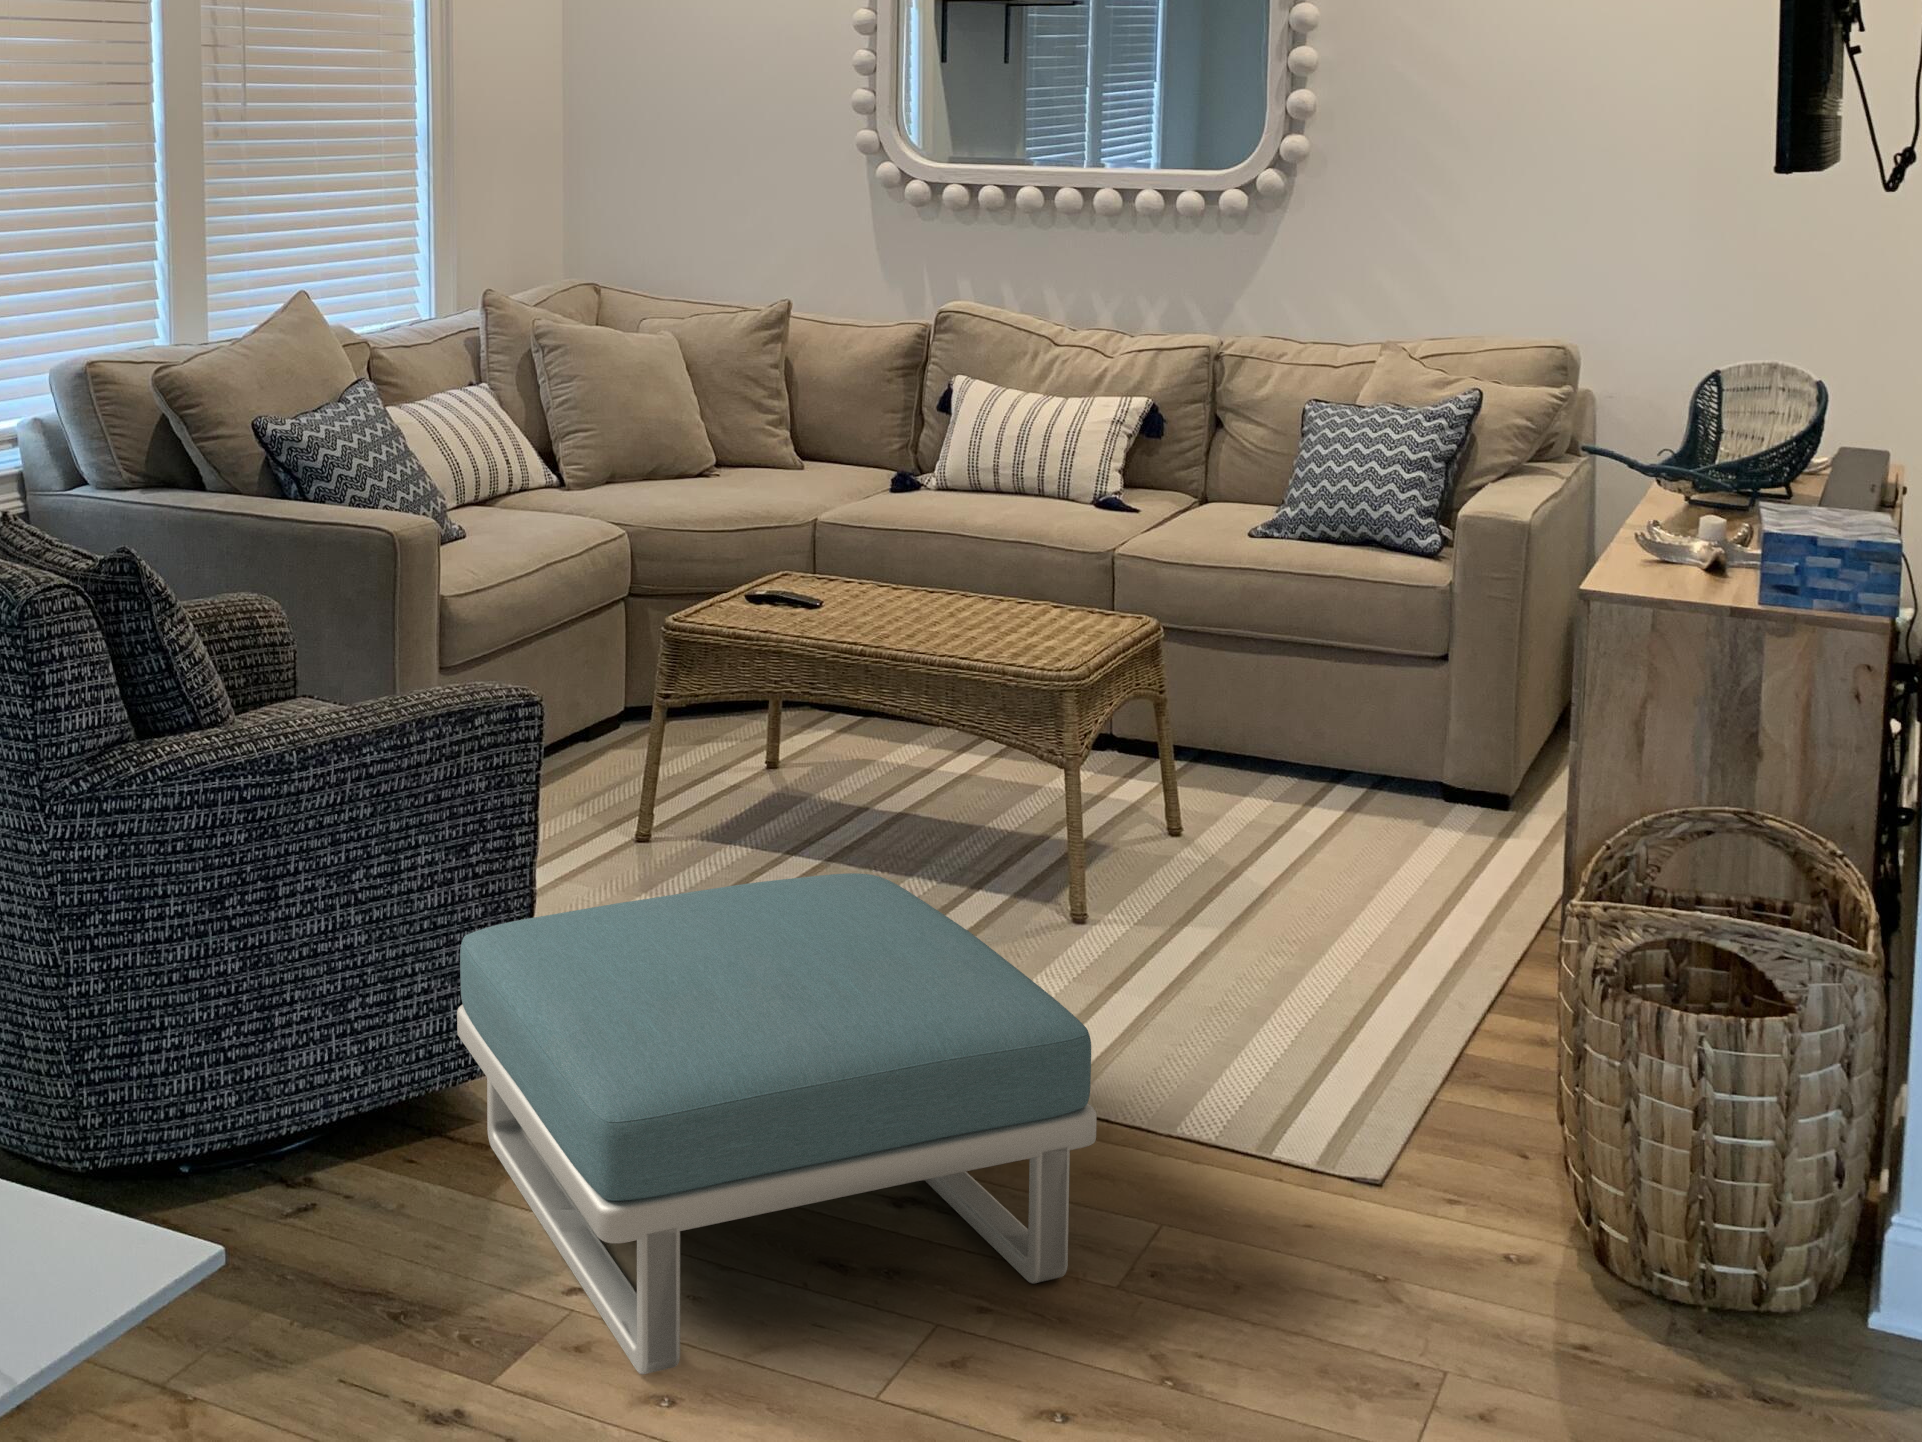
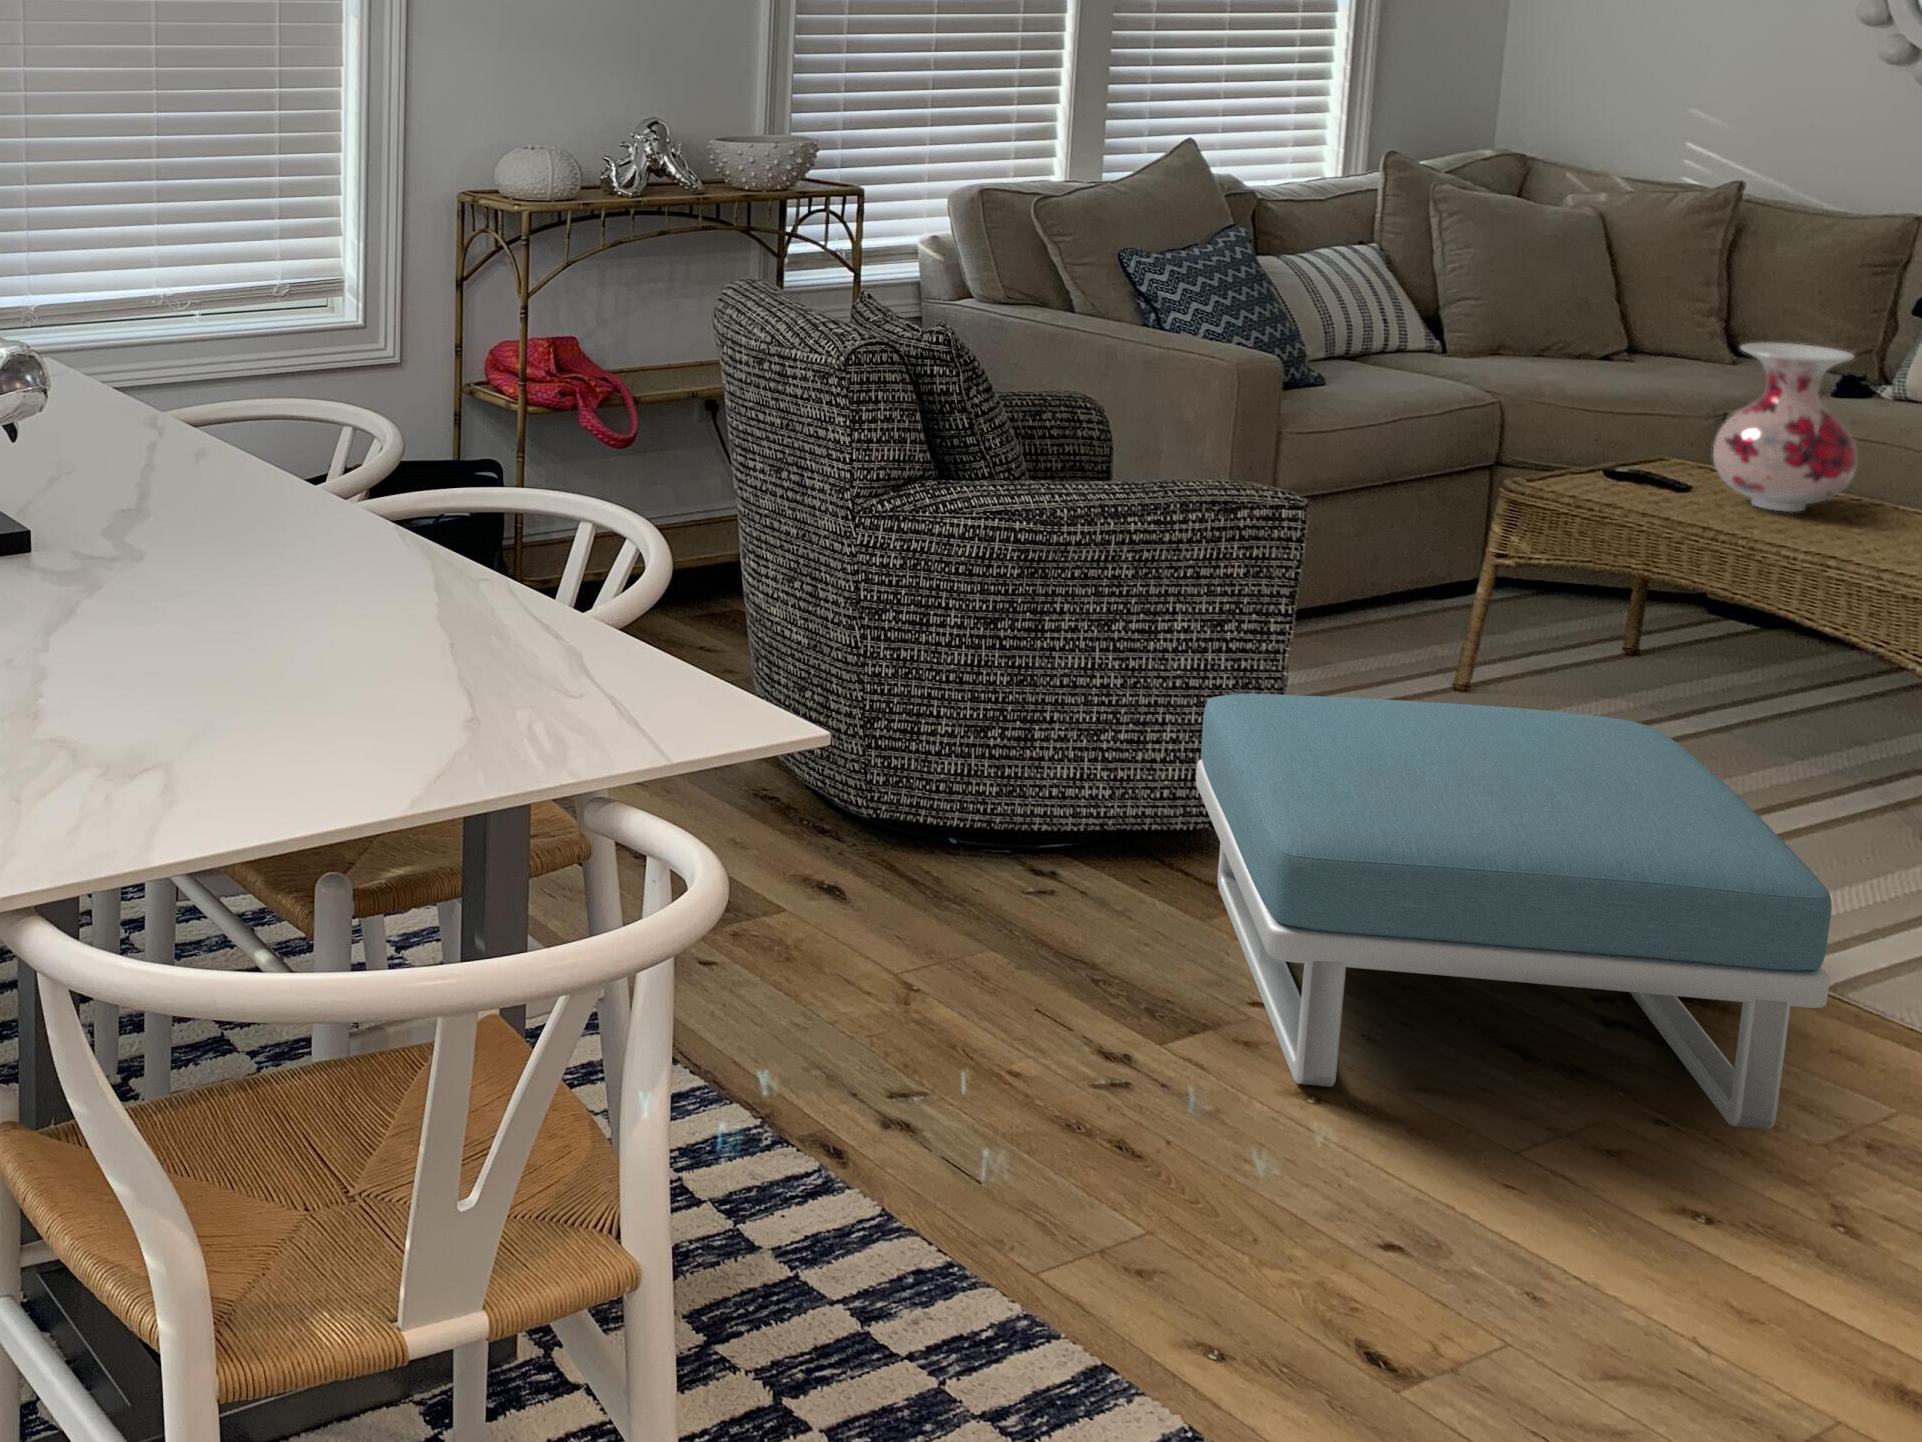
vase: none [848,464,965,625] -> present [1713,342,1857,512]

